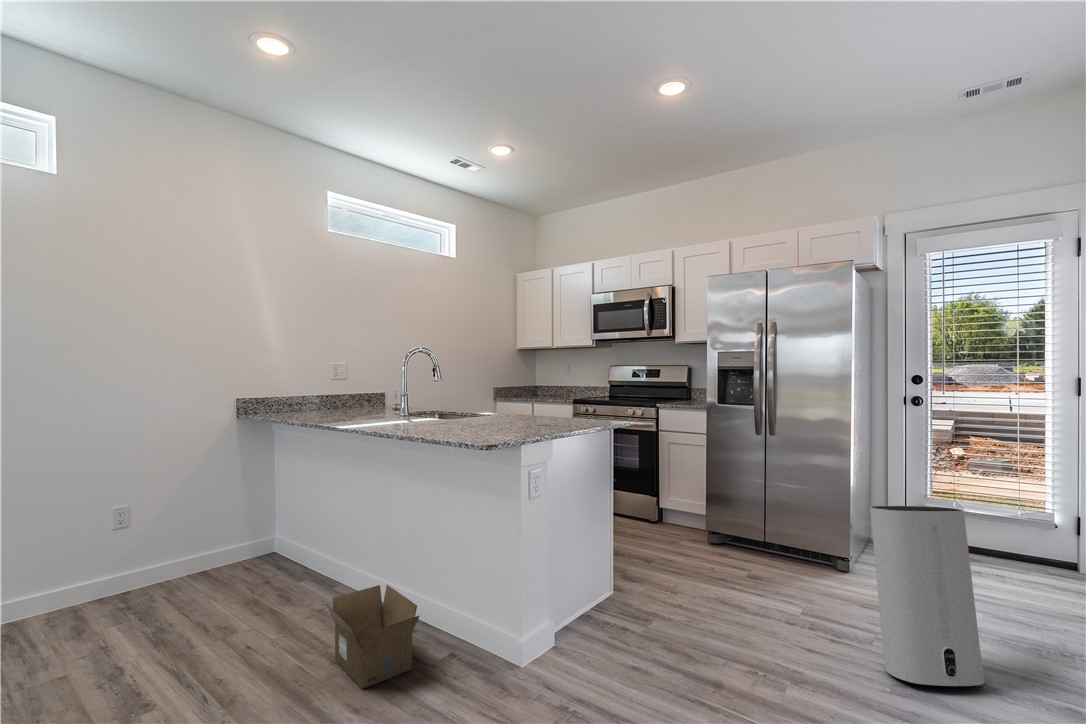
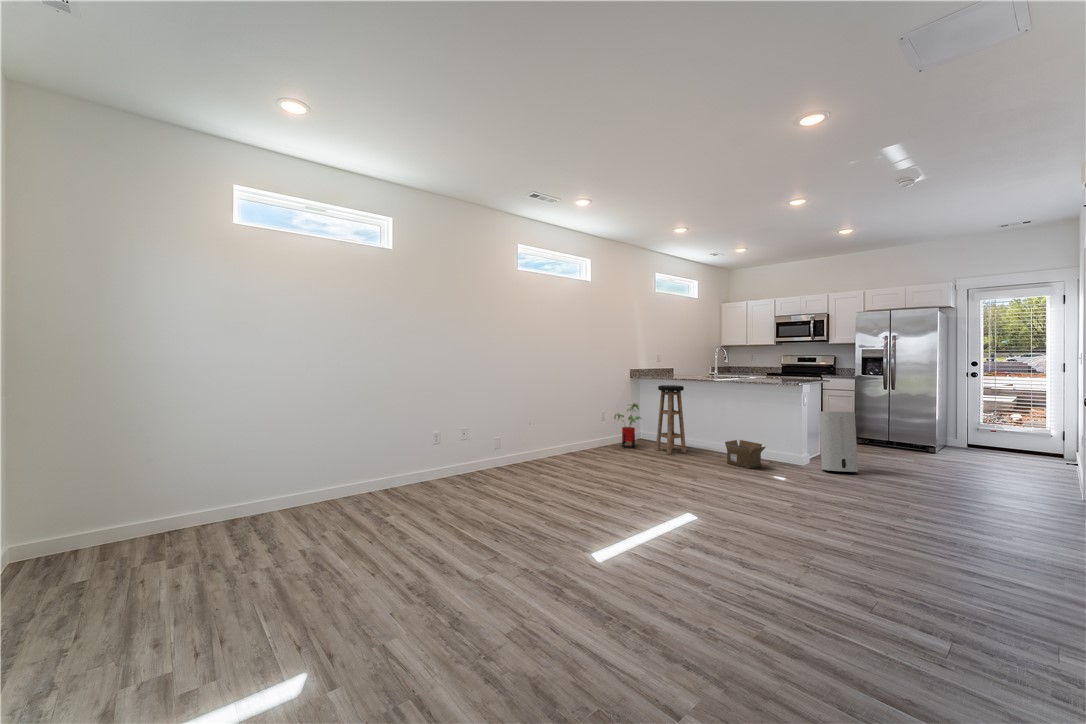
bar stool: none [224,435,294,623] -> present [656,385,686,455]
house plant: none [138,481,218,599] -> present [614,404,641,448]
air purifier: present [870,506,984,686] -> present [819,411,858,472]

